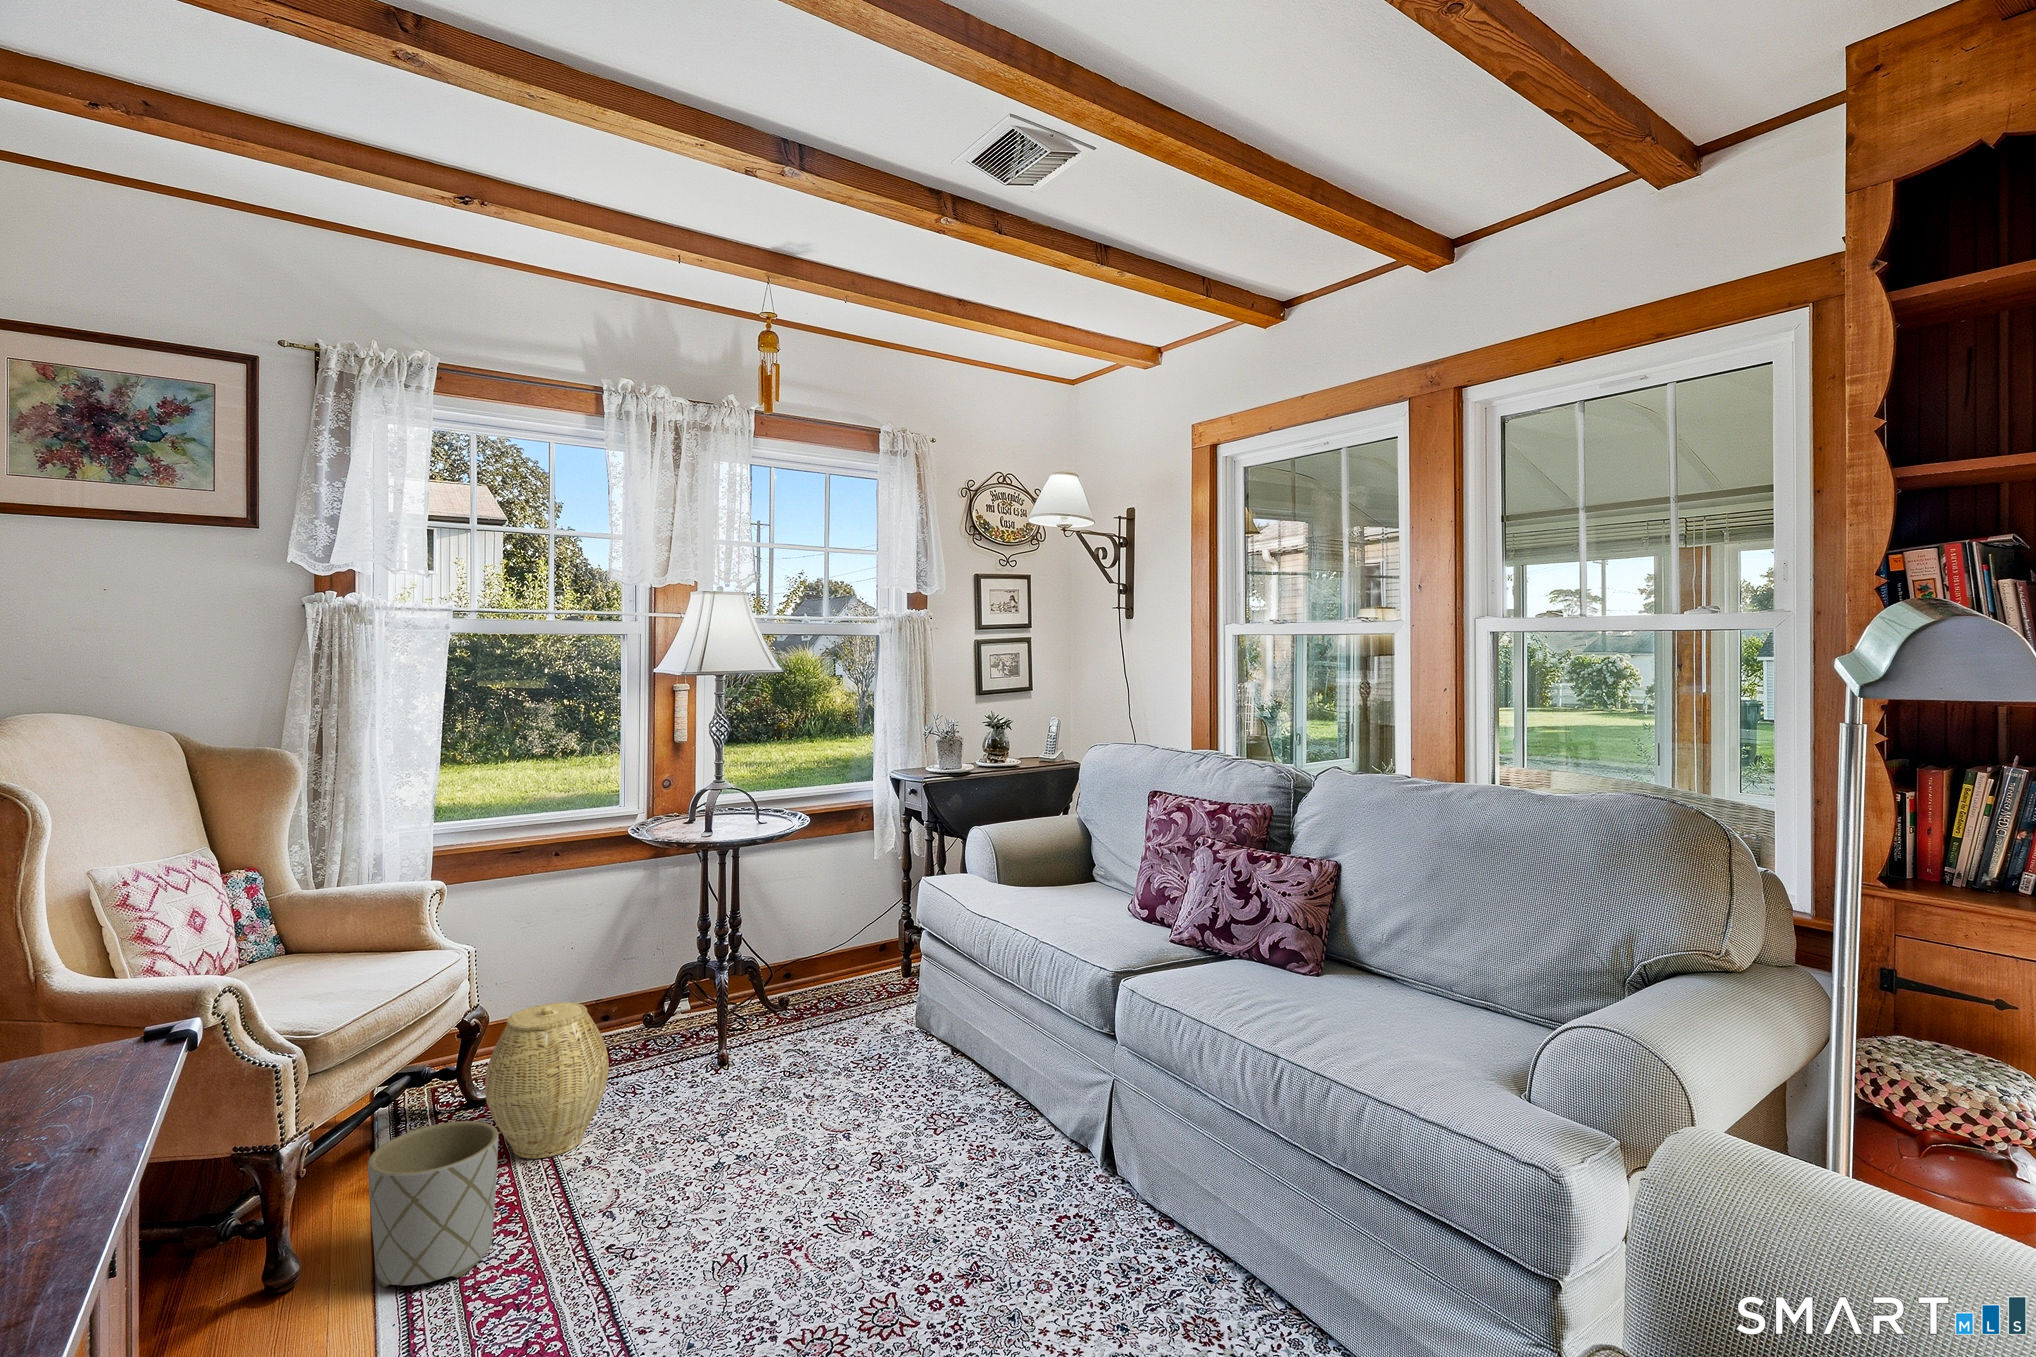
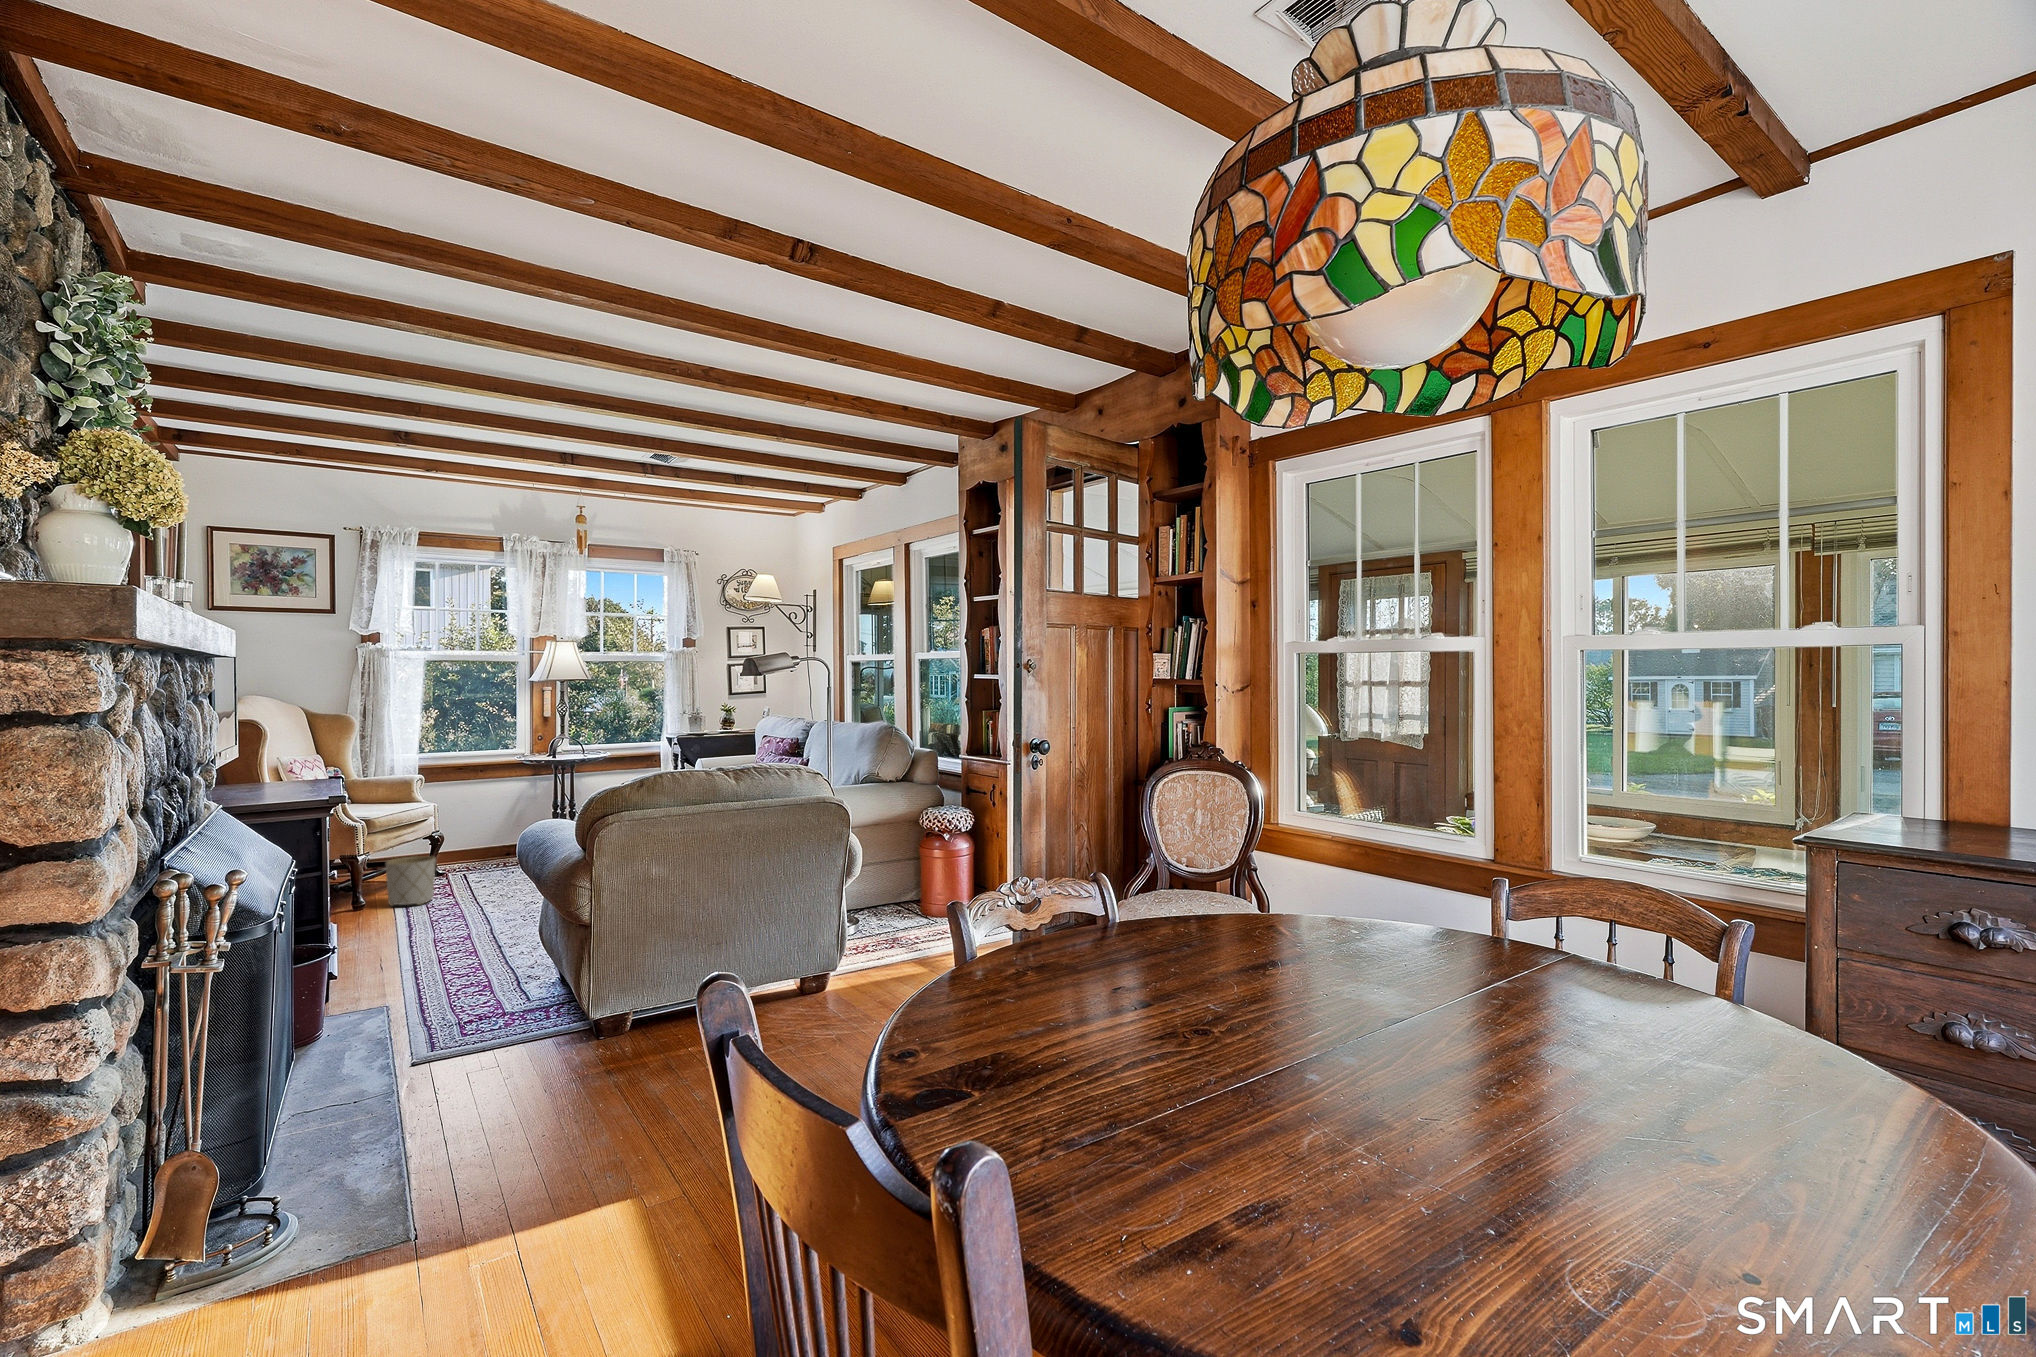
woven basket: present [485,1002,609,1159] -> none [435,824,490,885]

